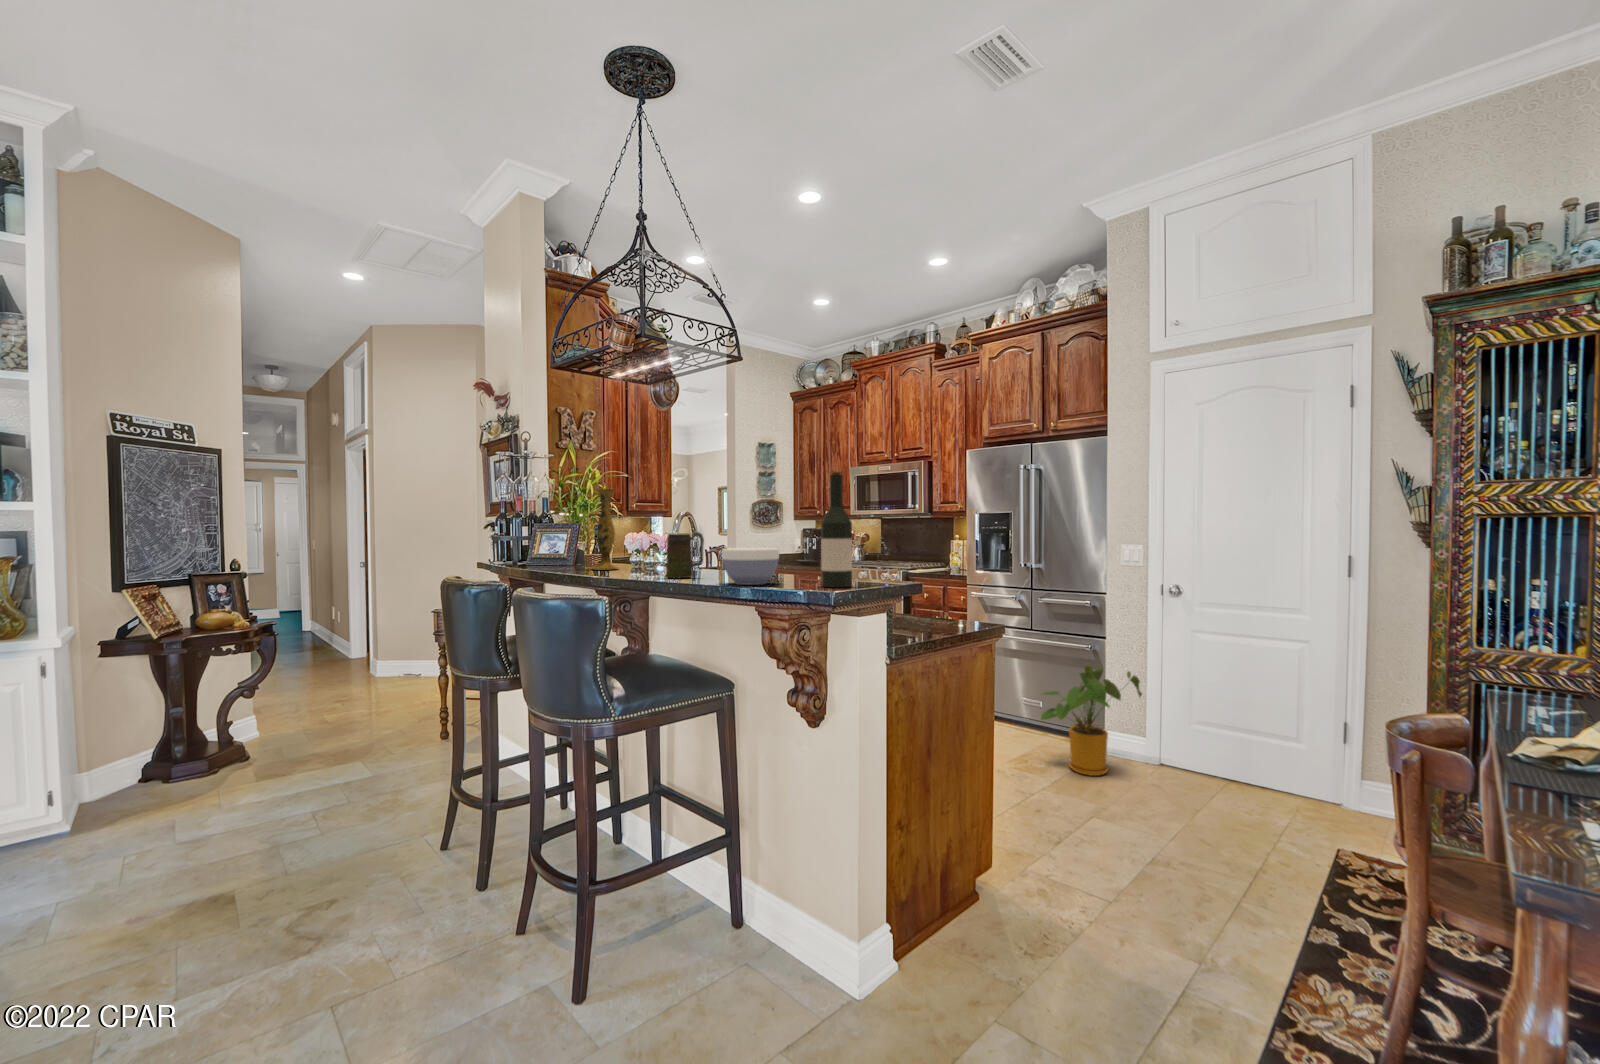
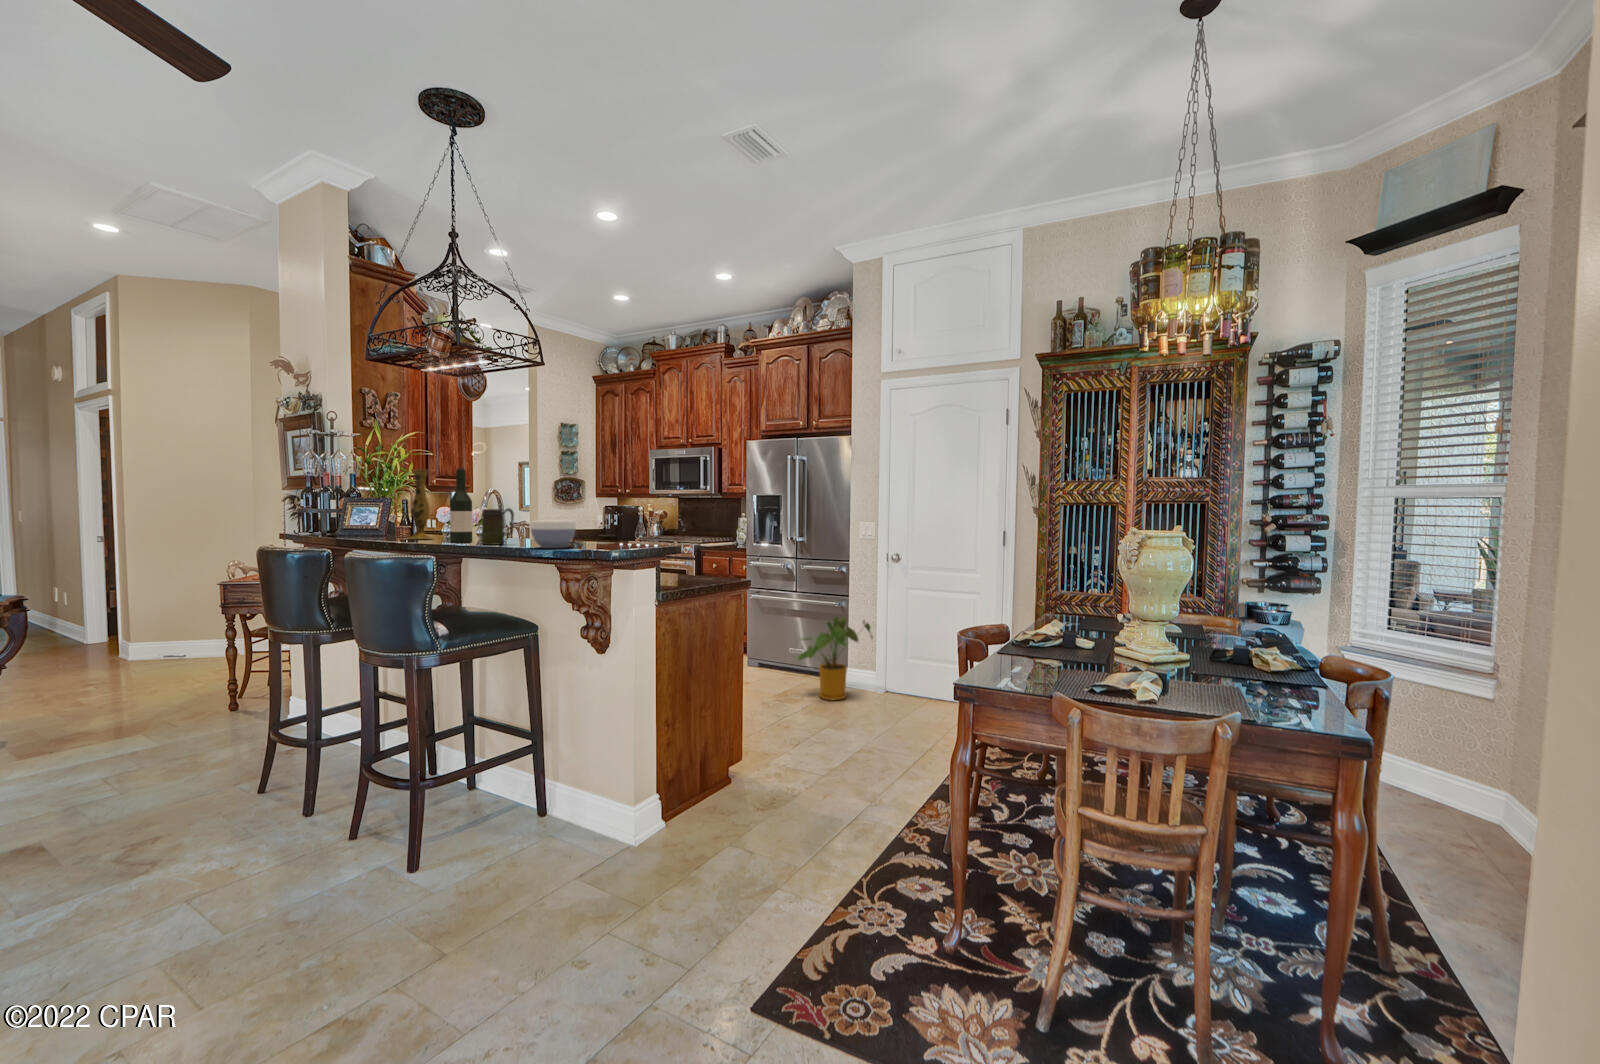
wine bottle: present [821,472,852,587] -> present [450,468,472,542]

